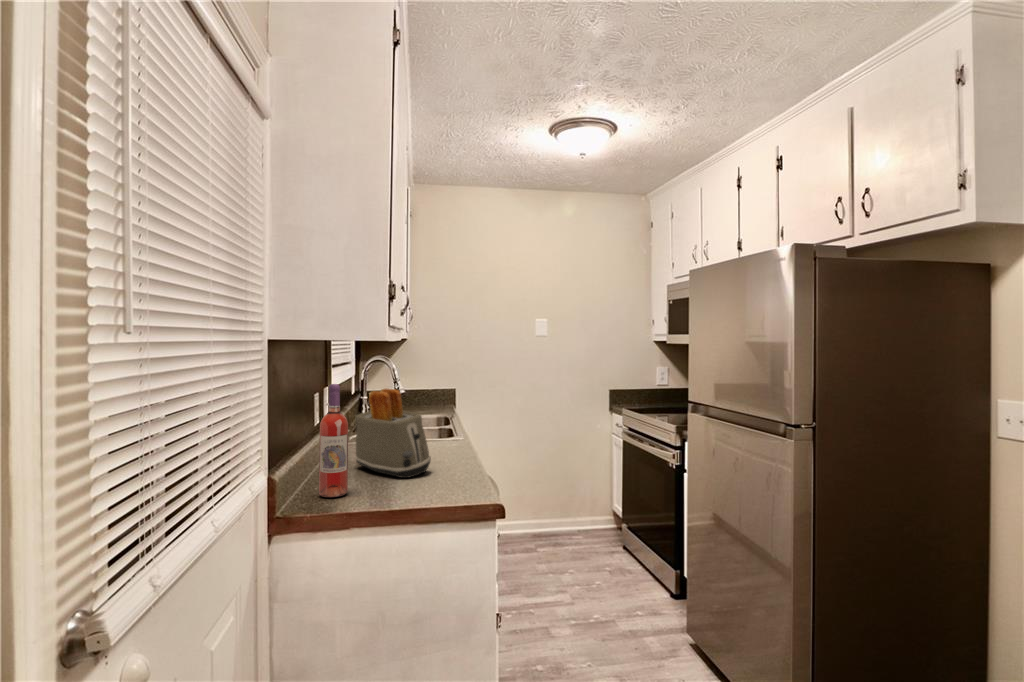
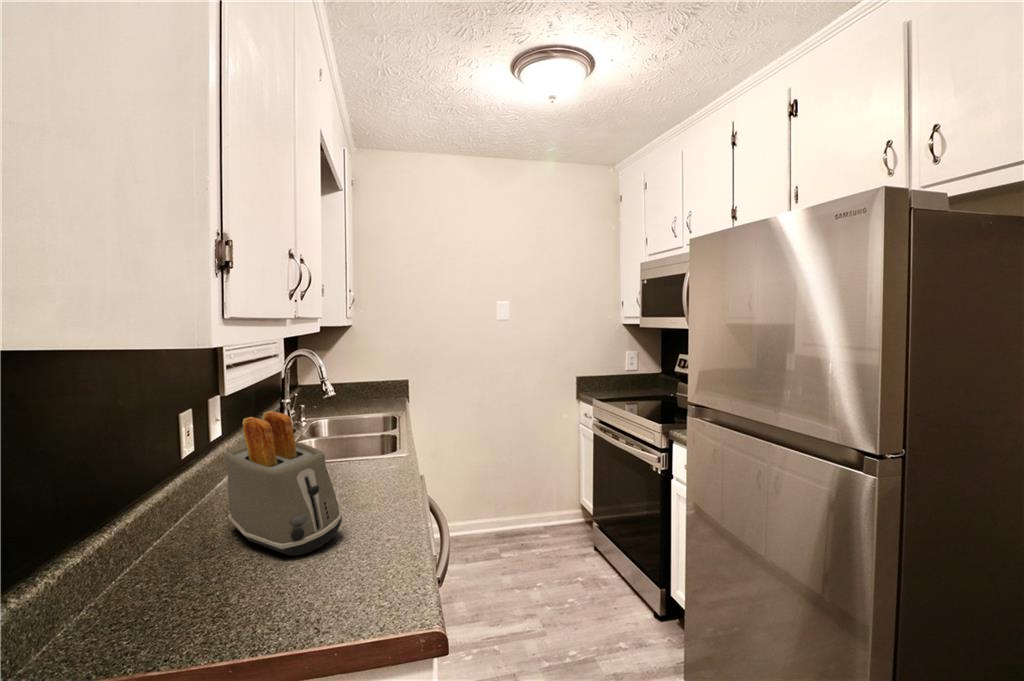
wine bottle: present [319,384,348,497] -> none [104,426,171,637]

